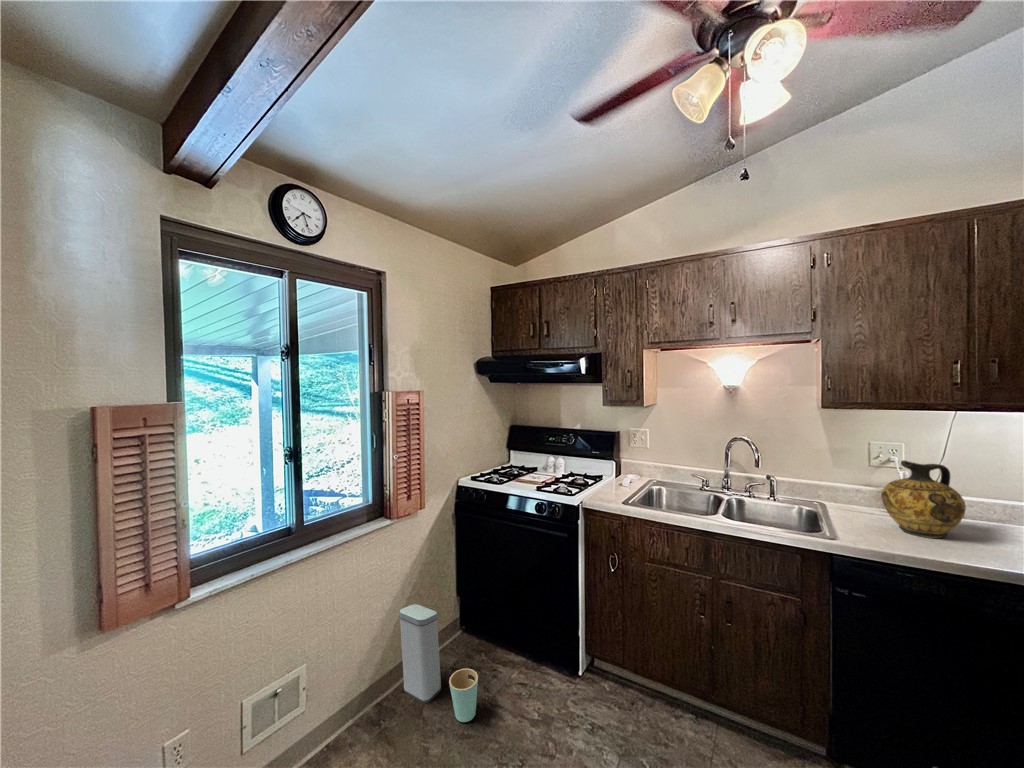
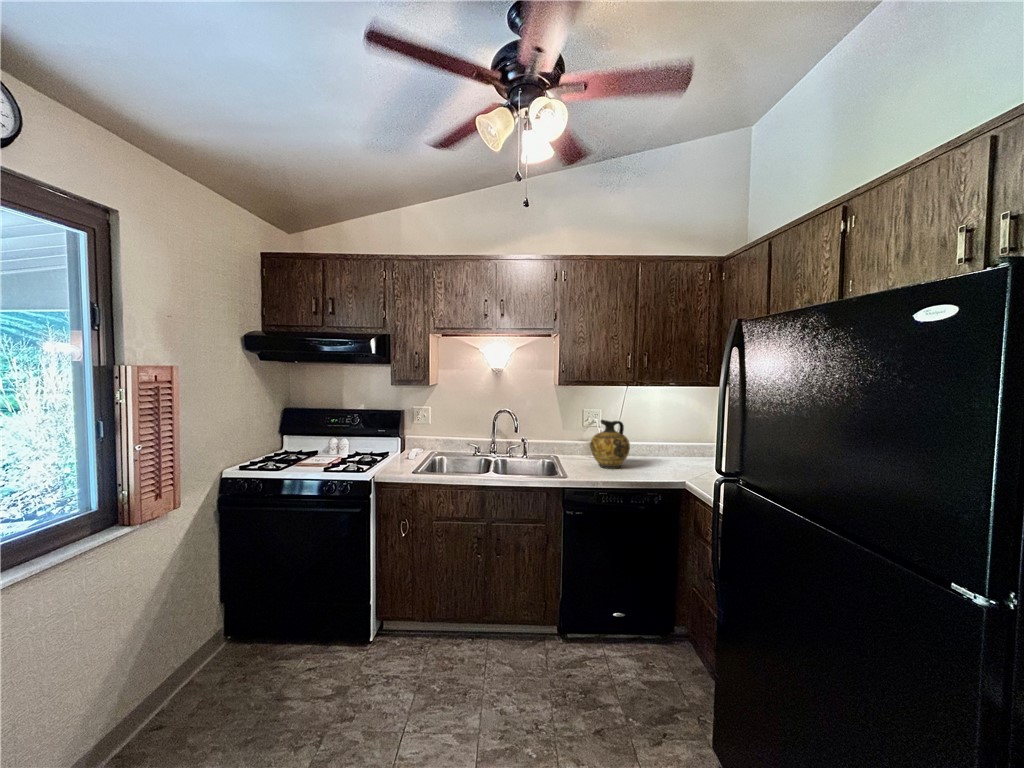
trash can: present [399,604,478,722] -> none [146,623,263,731]

